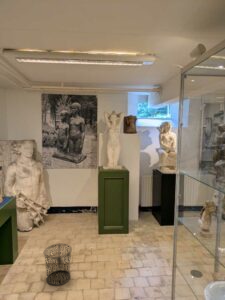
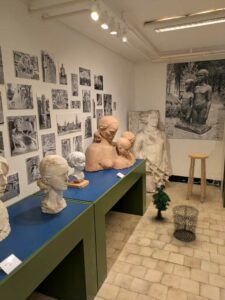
stool: none [65,183,84,234] -> present [186,153,209,203]
decorative plant: none [20,224,45,265] -> present [151,185,171,220]

